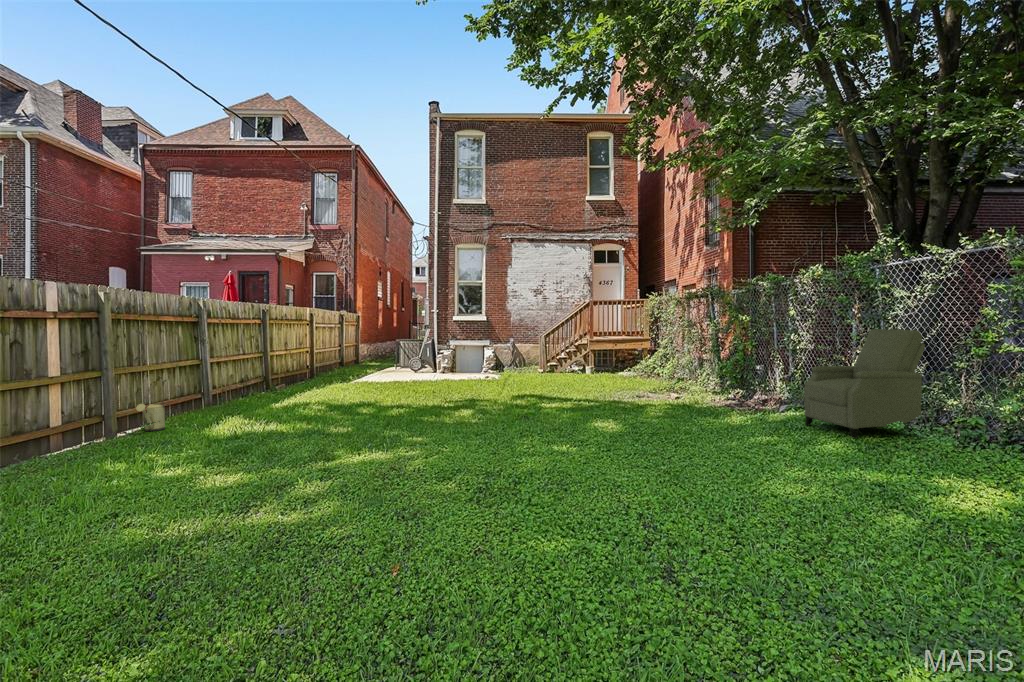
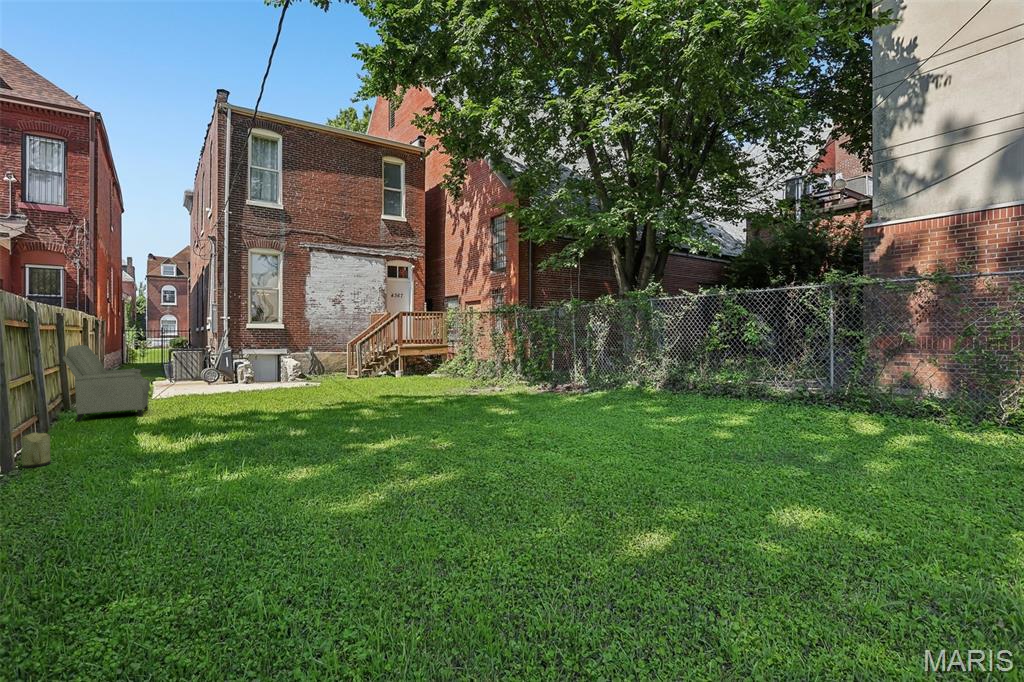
chair: present [804,329,925,439] -> present [63,345,150,422]

